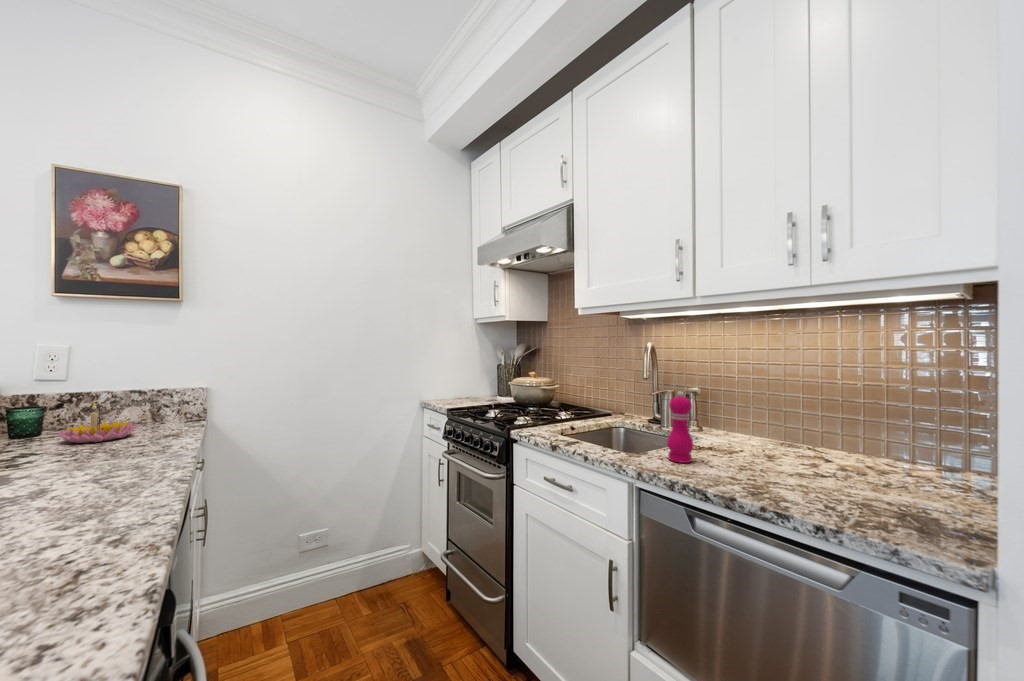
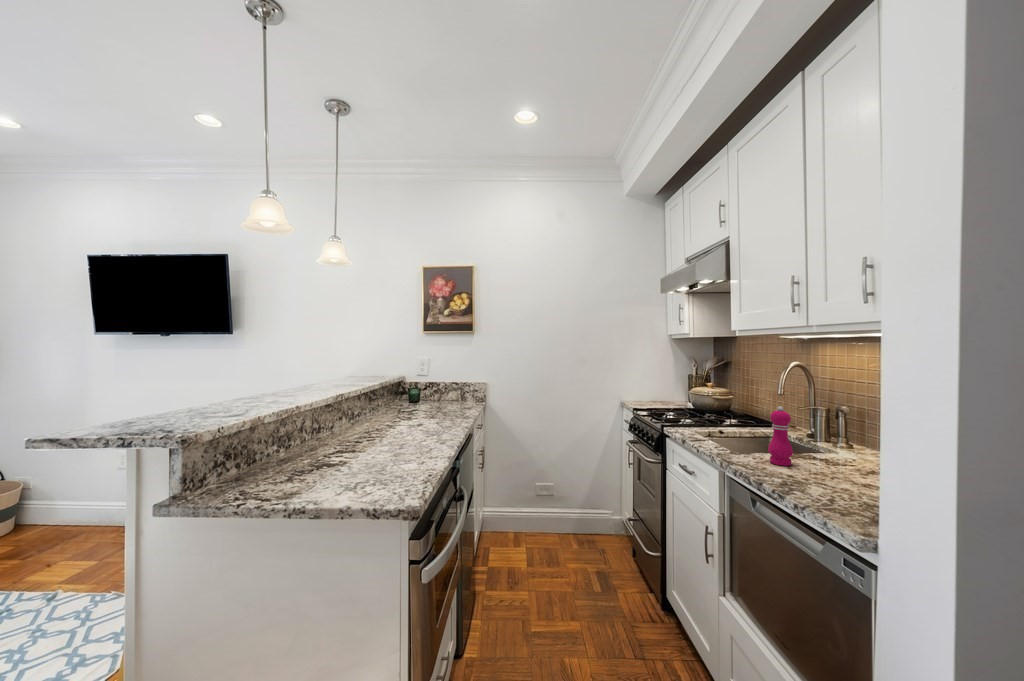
candle holder: present [57,402,138,444] -> none [425,386,455,408]

